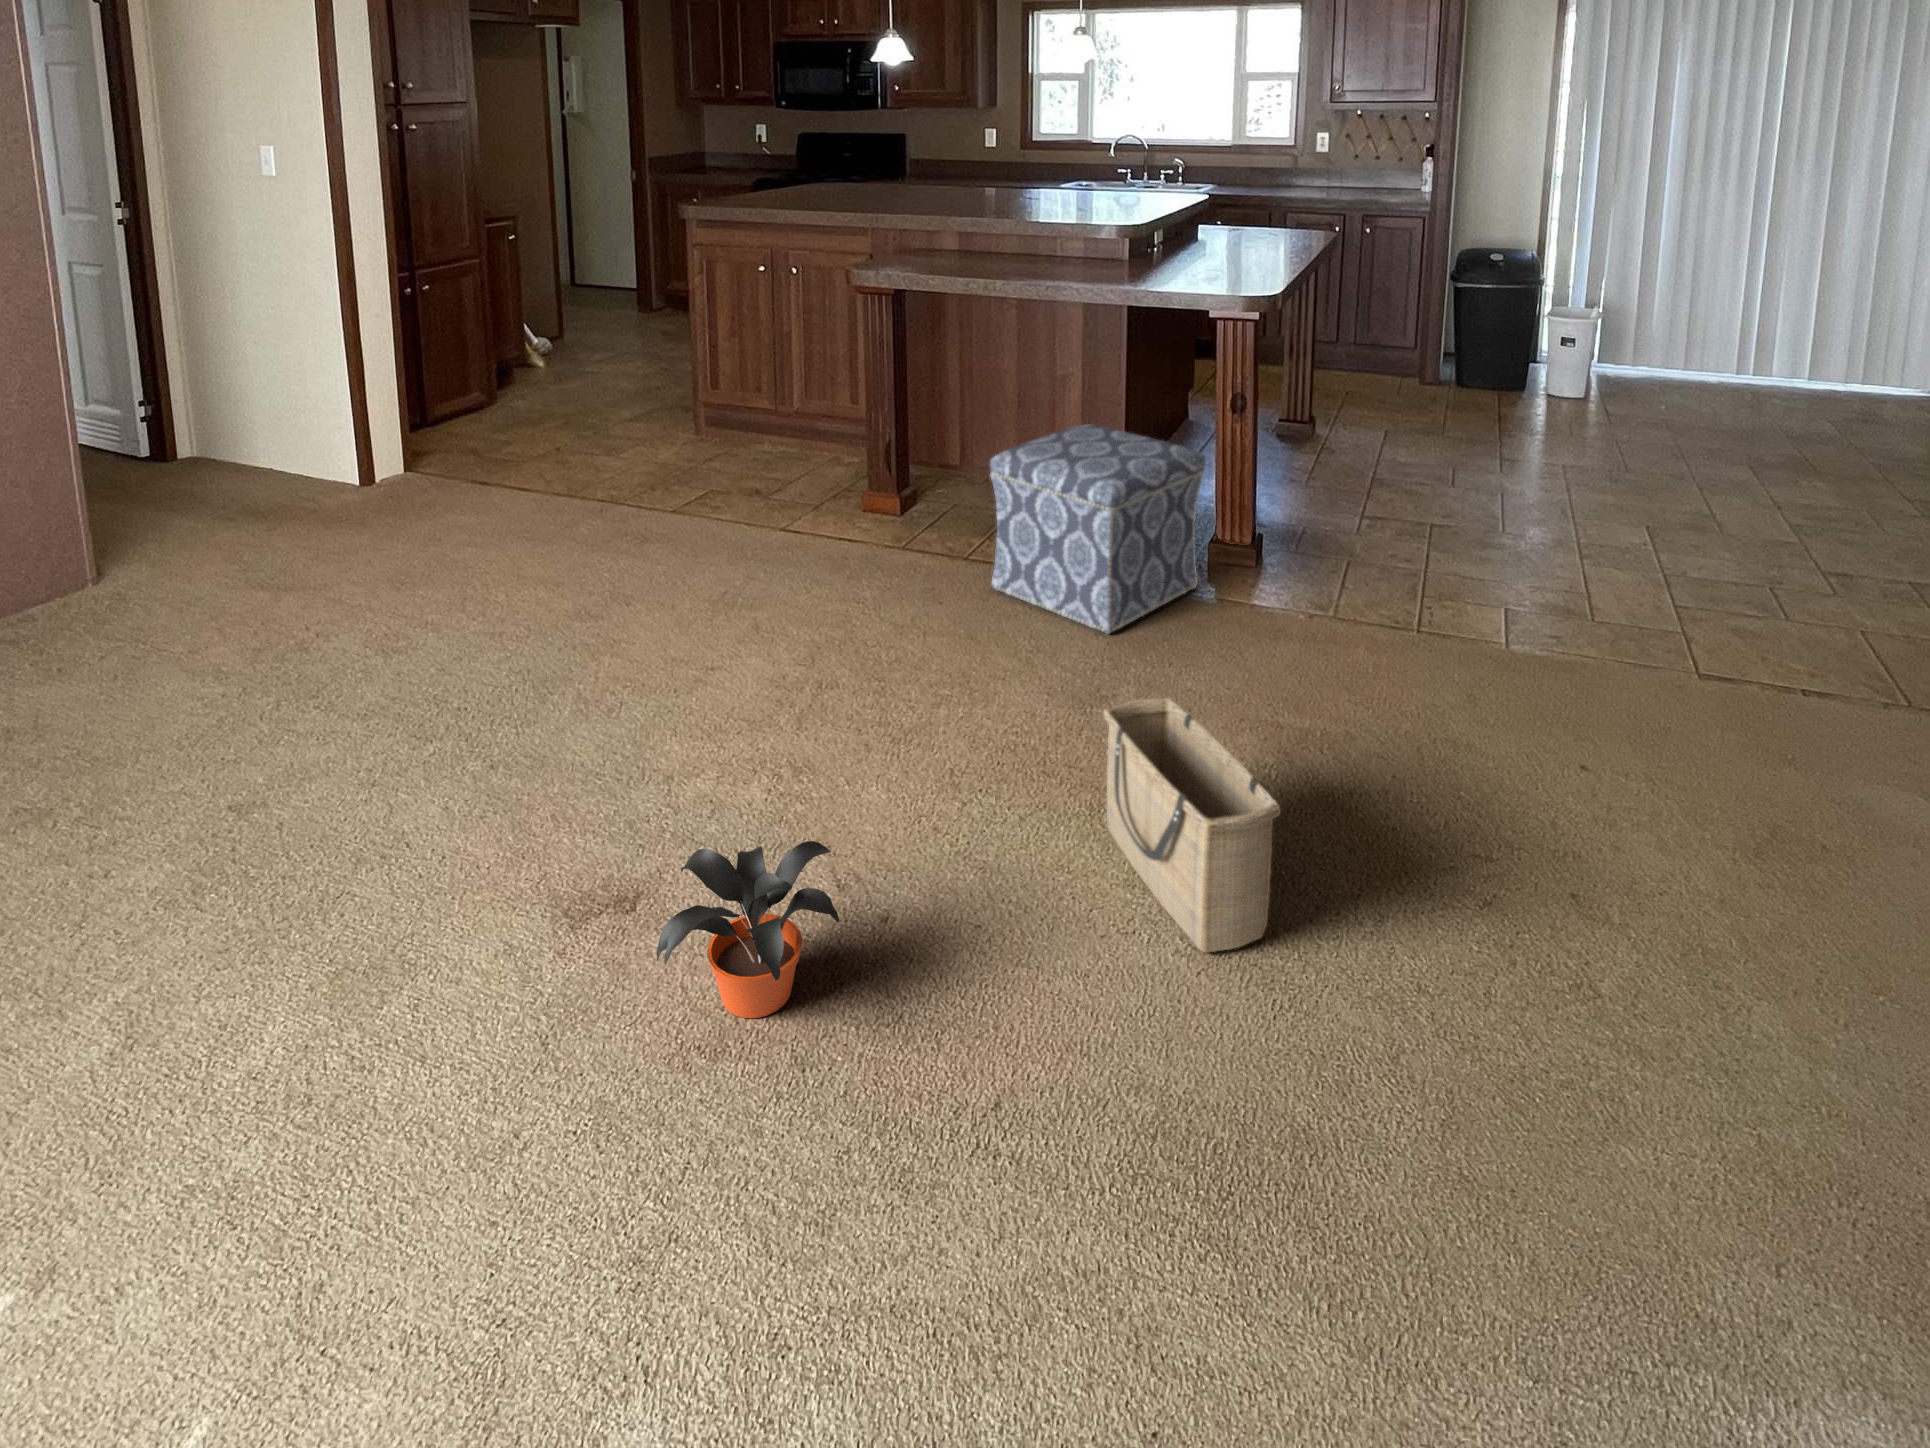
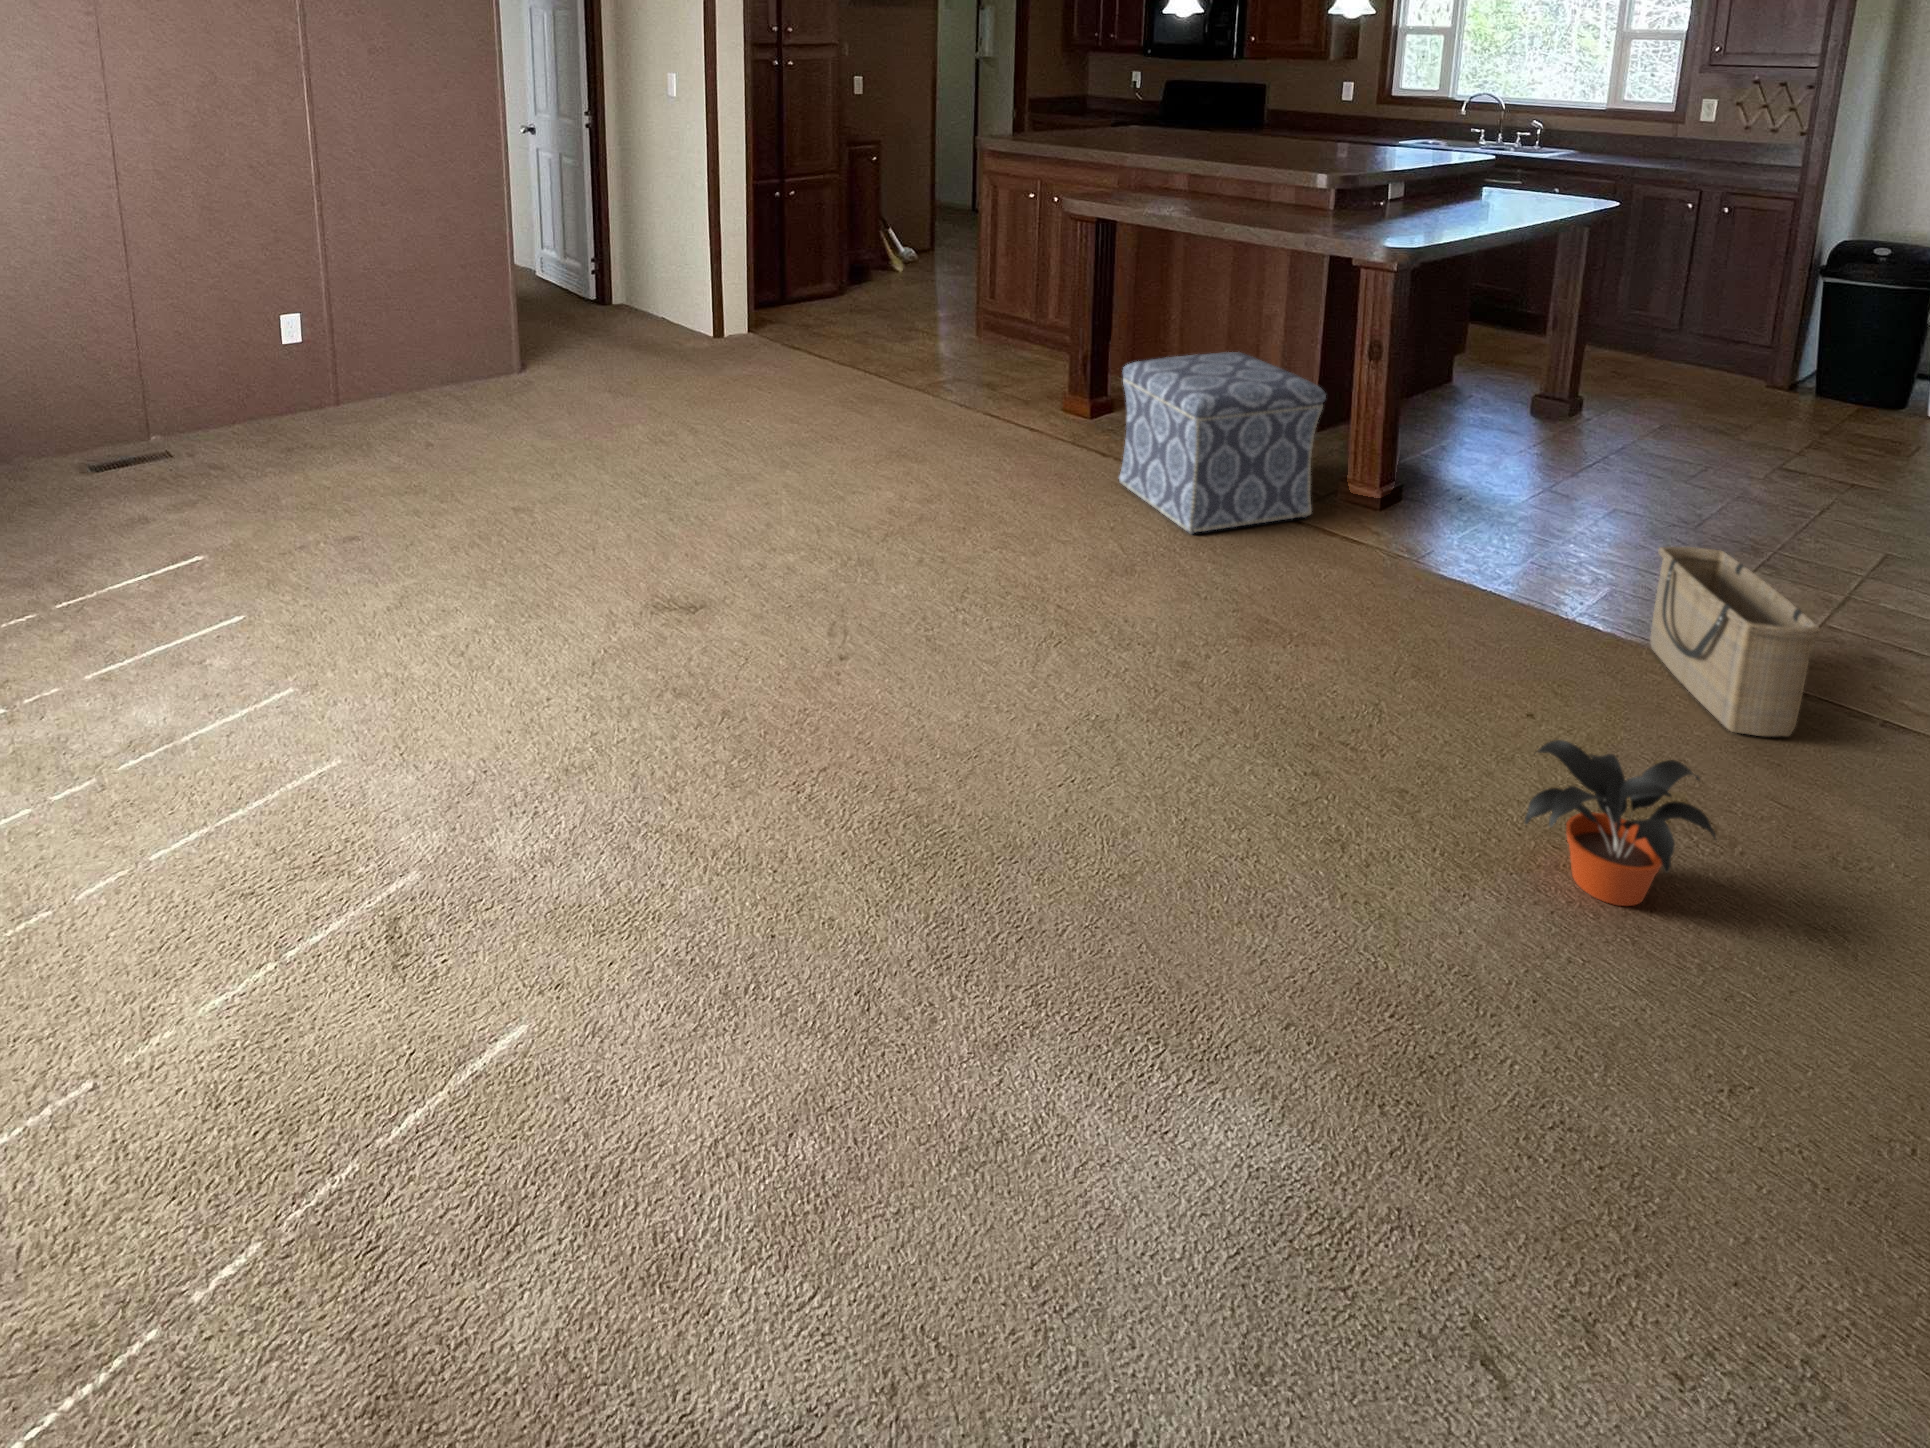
basket: present [1104,697,1280,952] -> present [1650,547,1821,736]
potted plant: present [657,841,839,1018] -> present [1525,740,1717,906]

